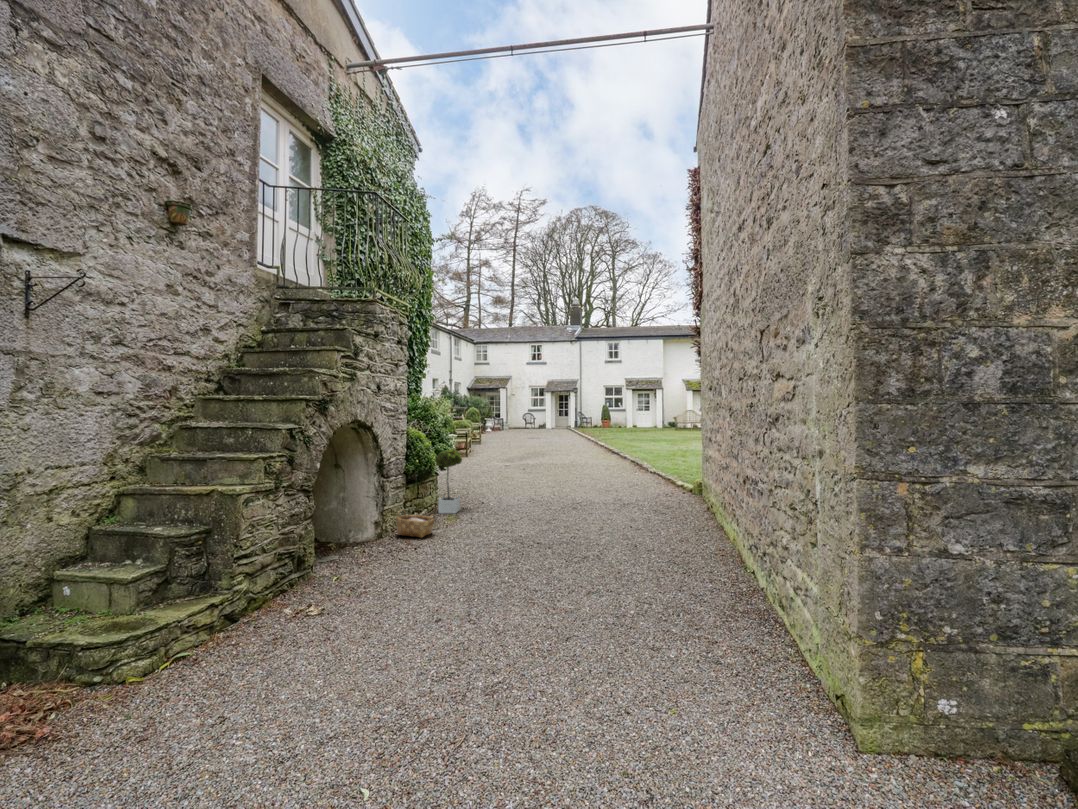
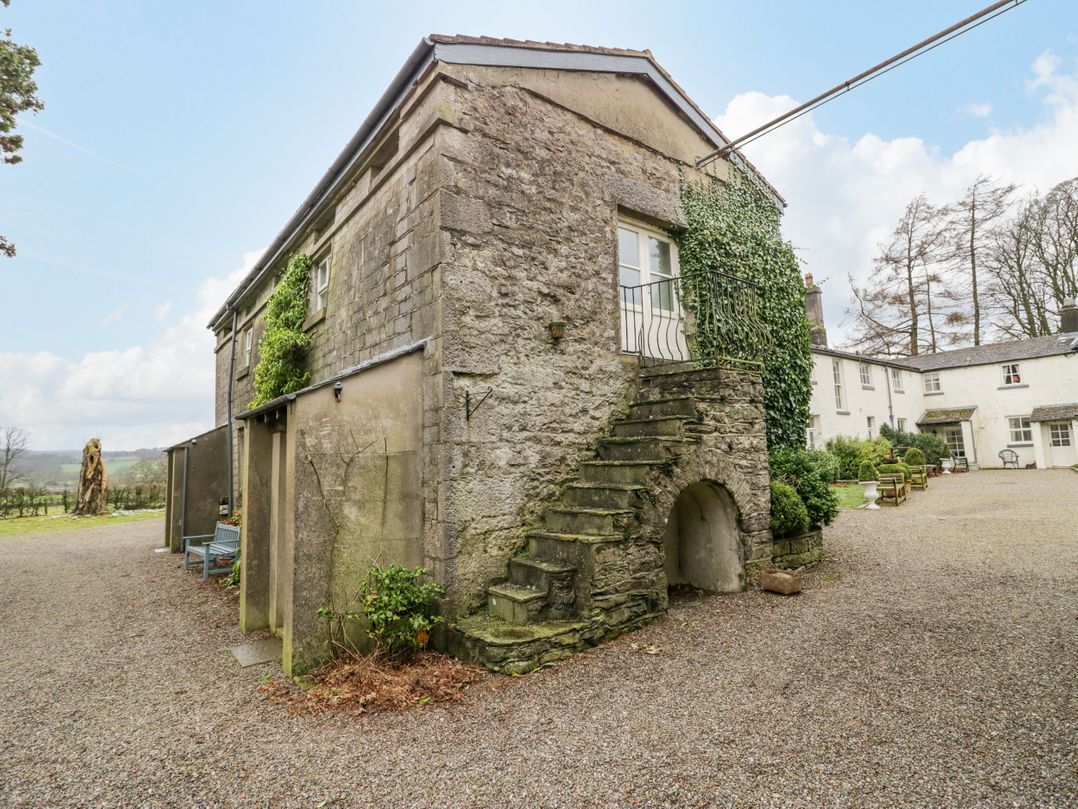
potted tree: present [436,449,462,514] -> none [810,502,845,572]

